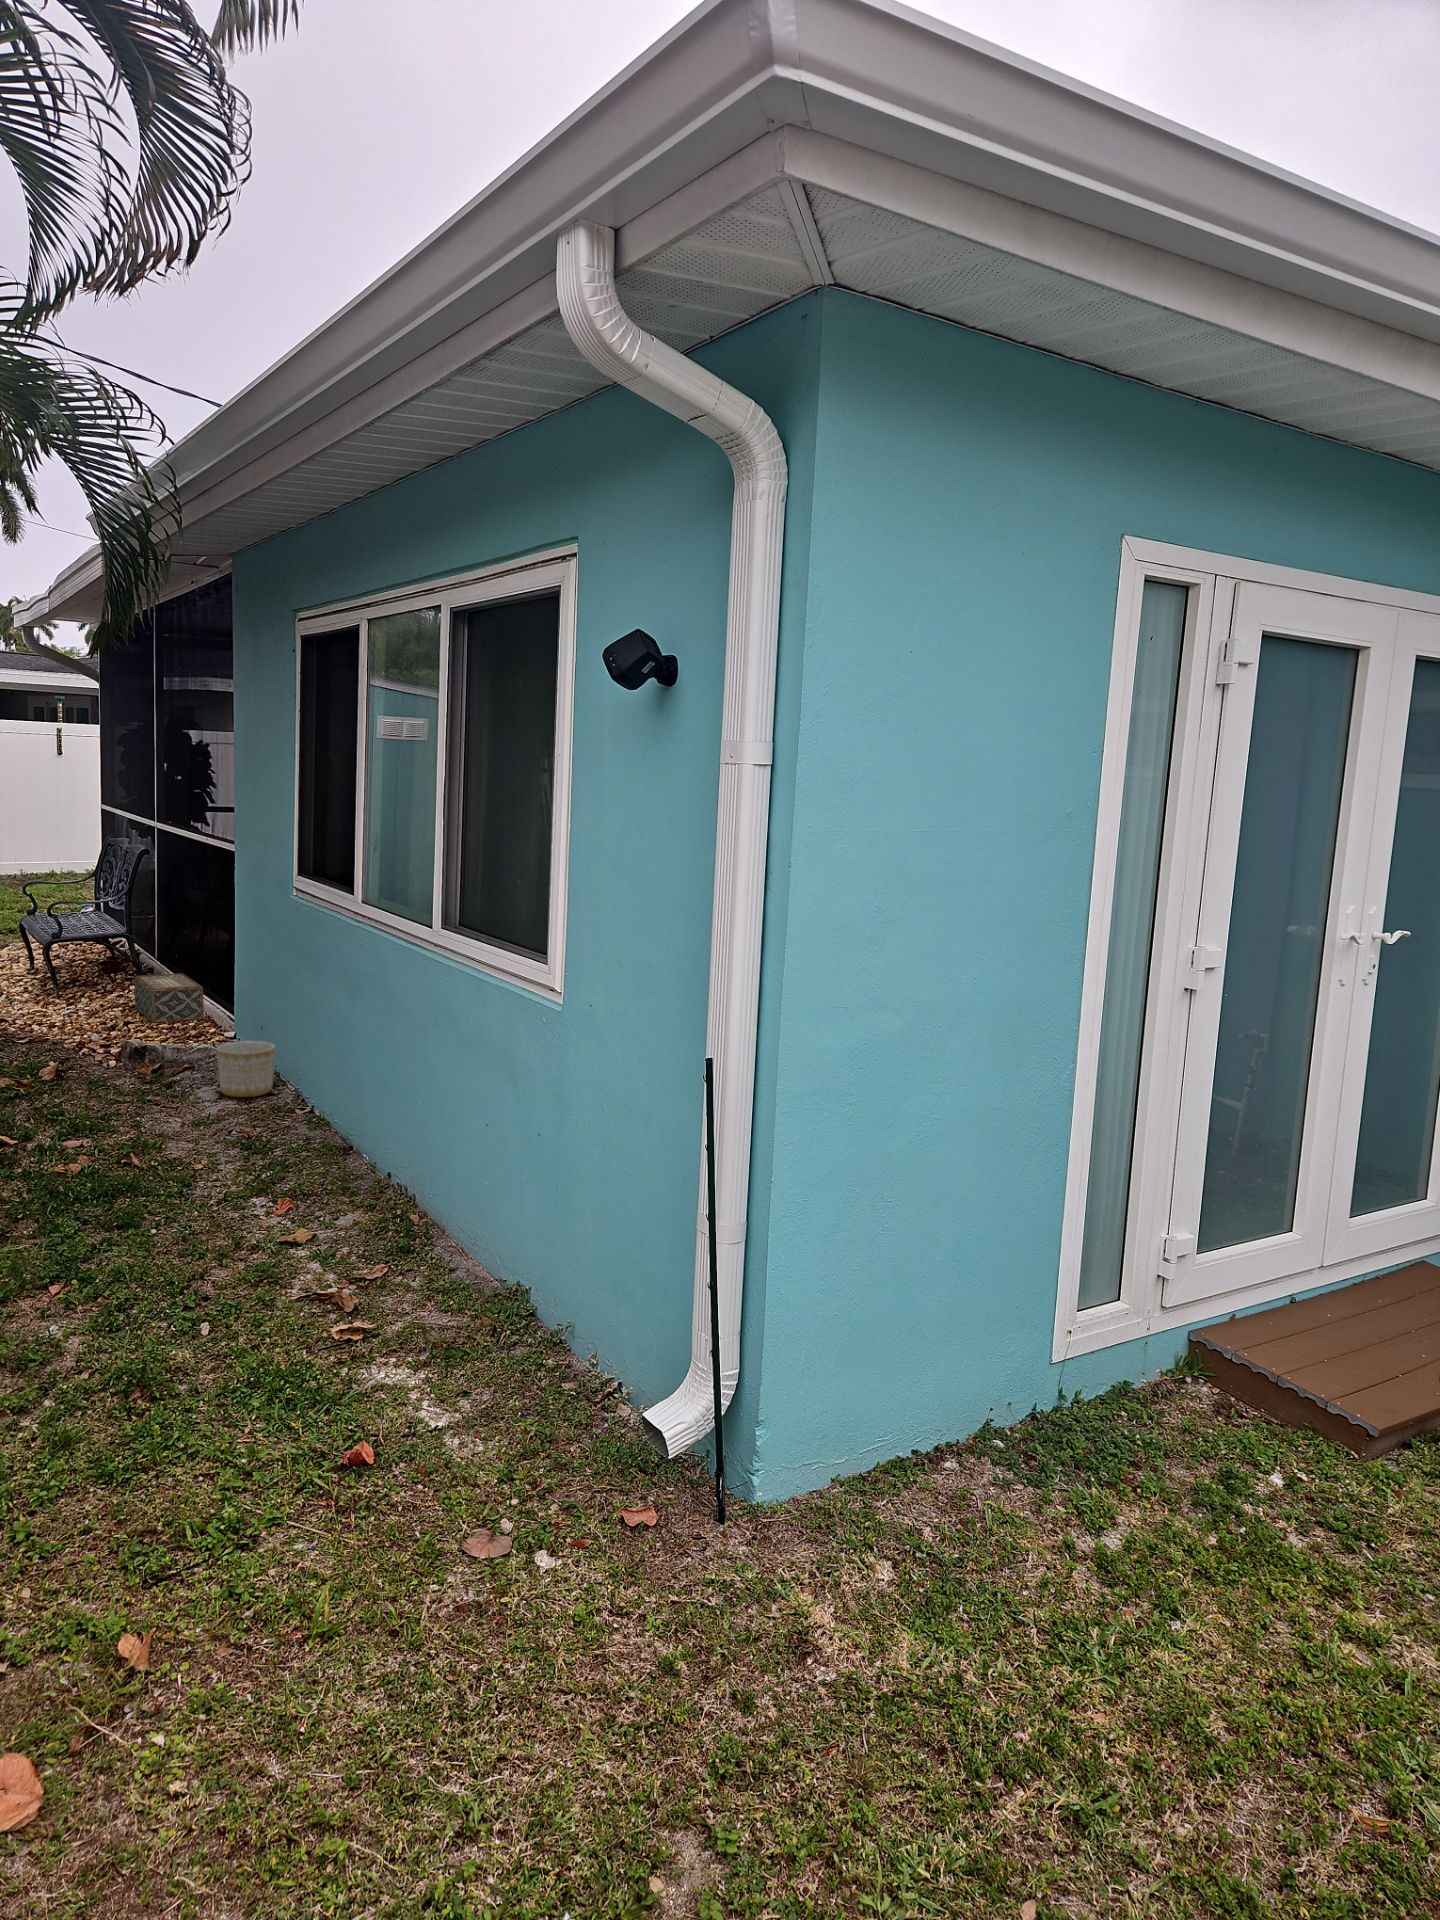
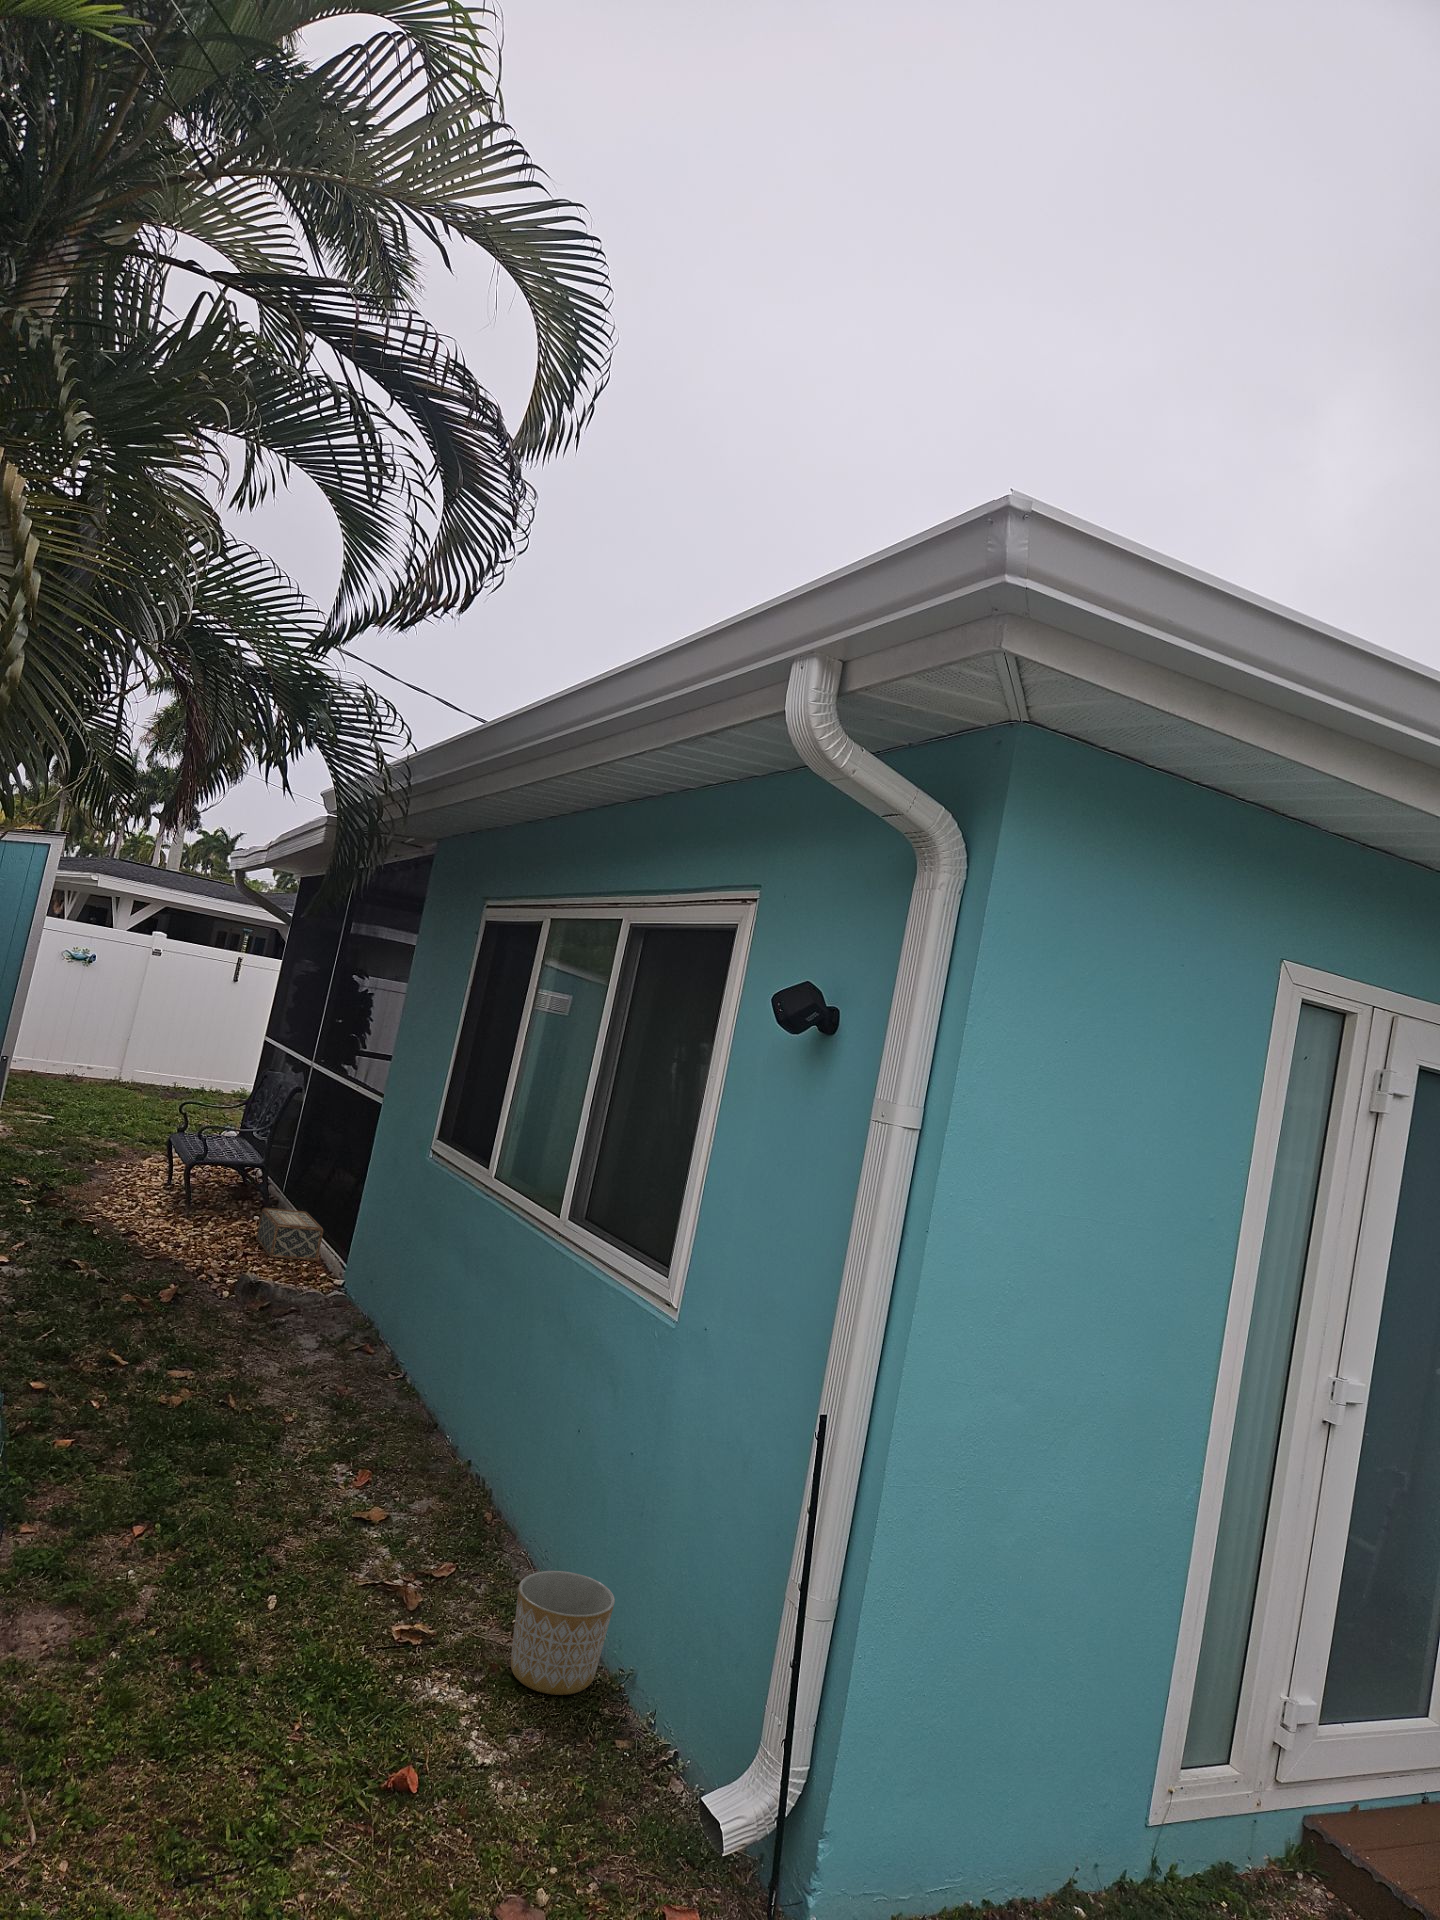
planter: present [216,1041,275,1097] -> present [511,1571,615,1695]

